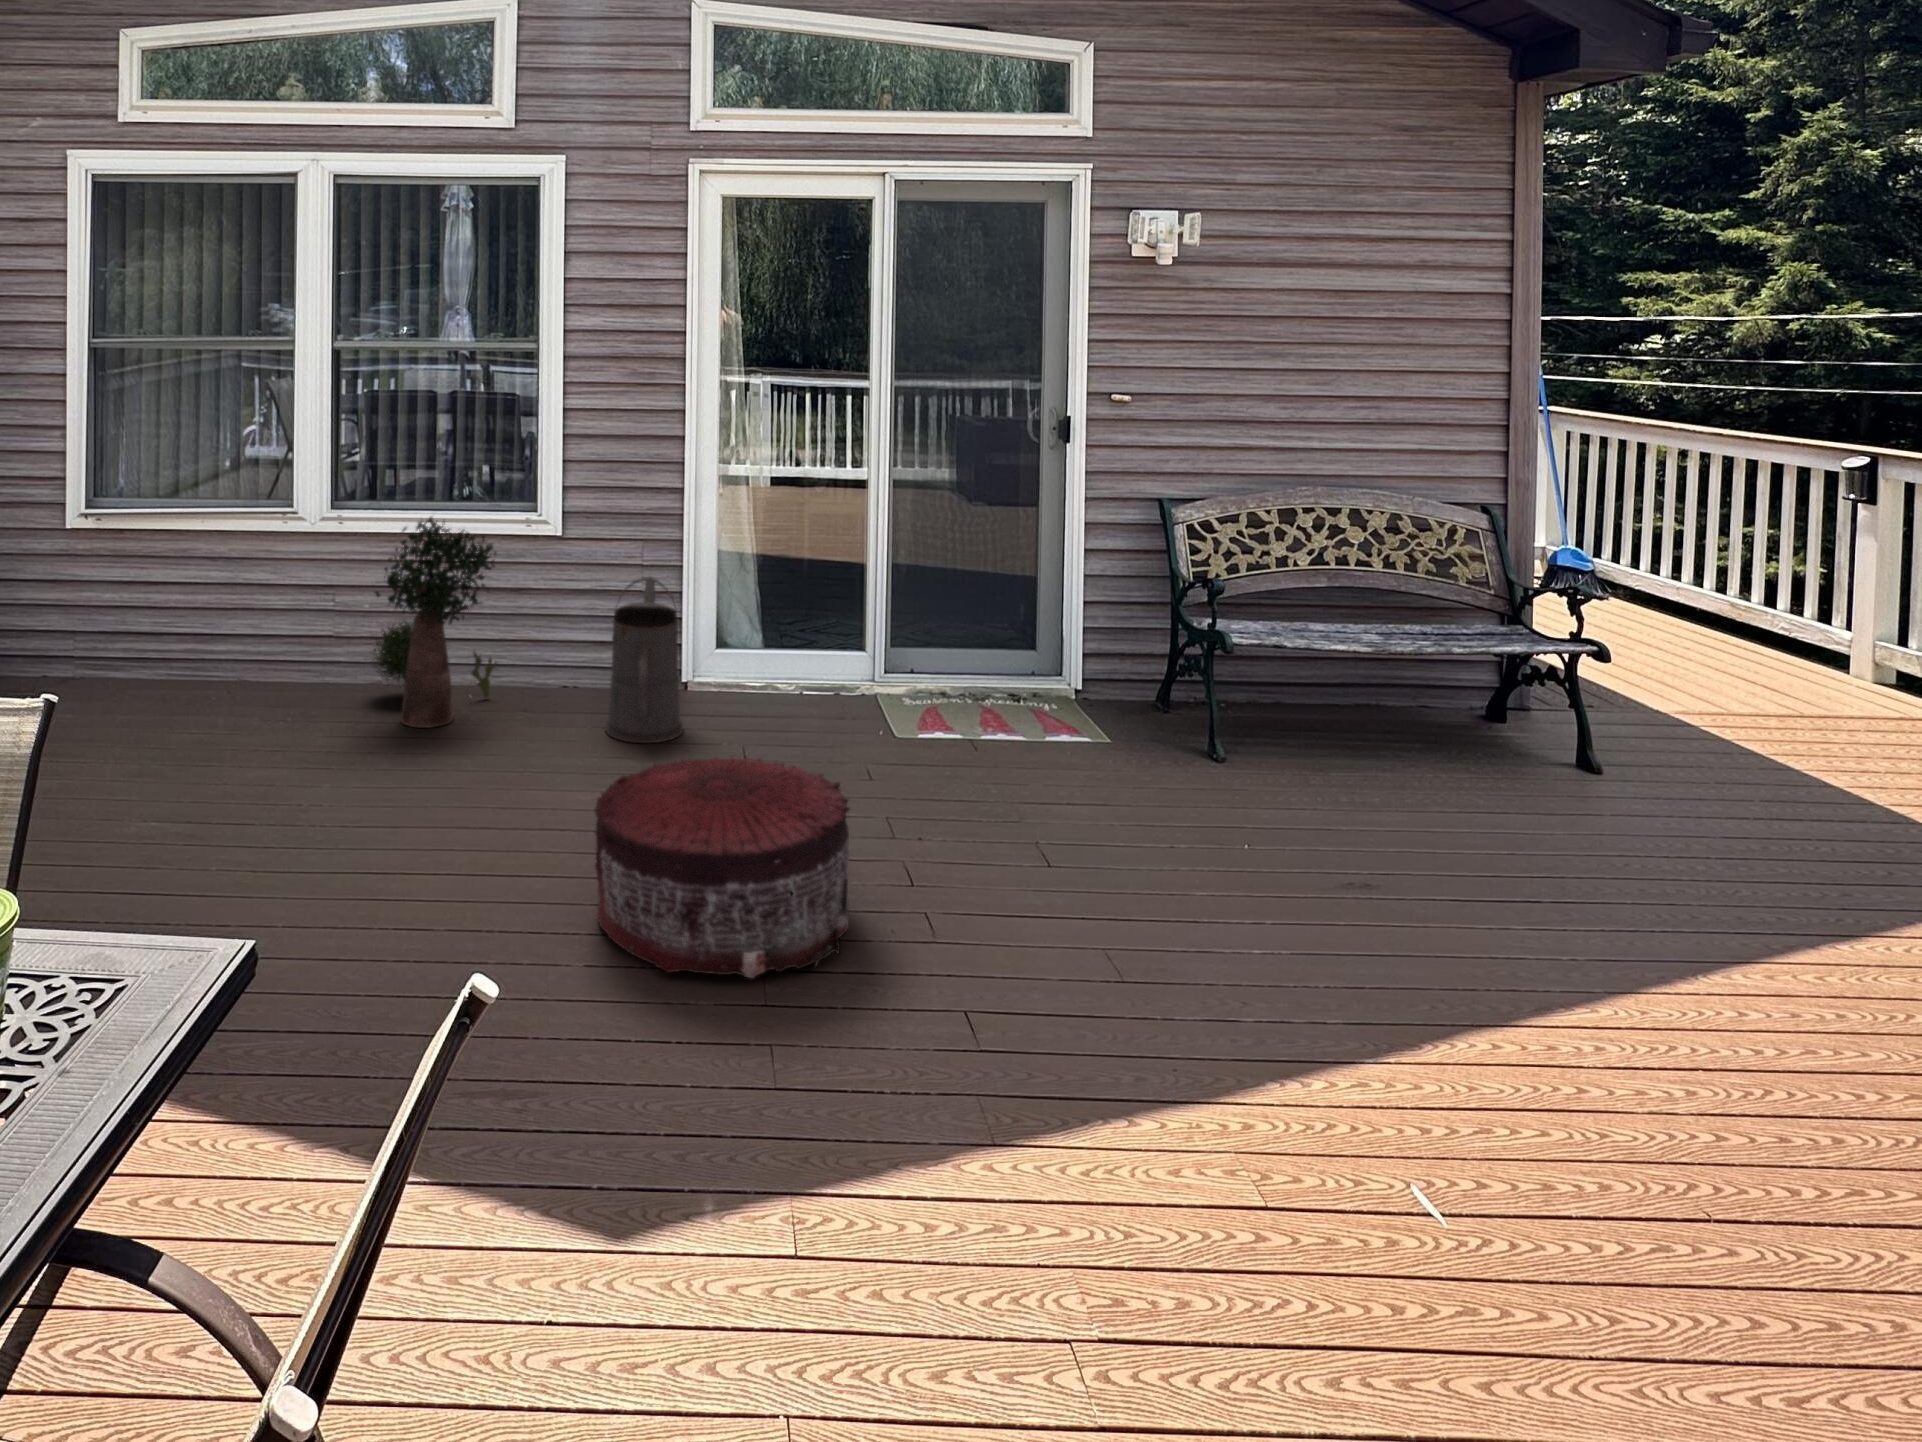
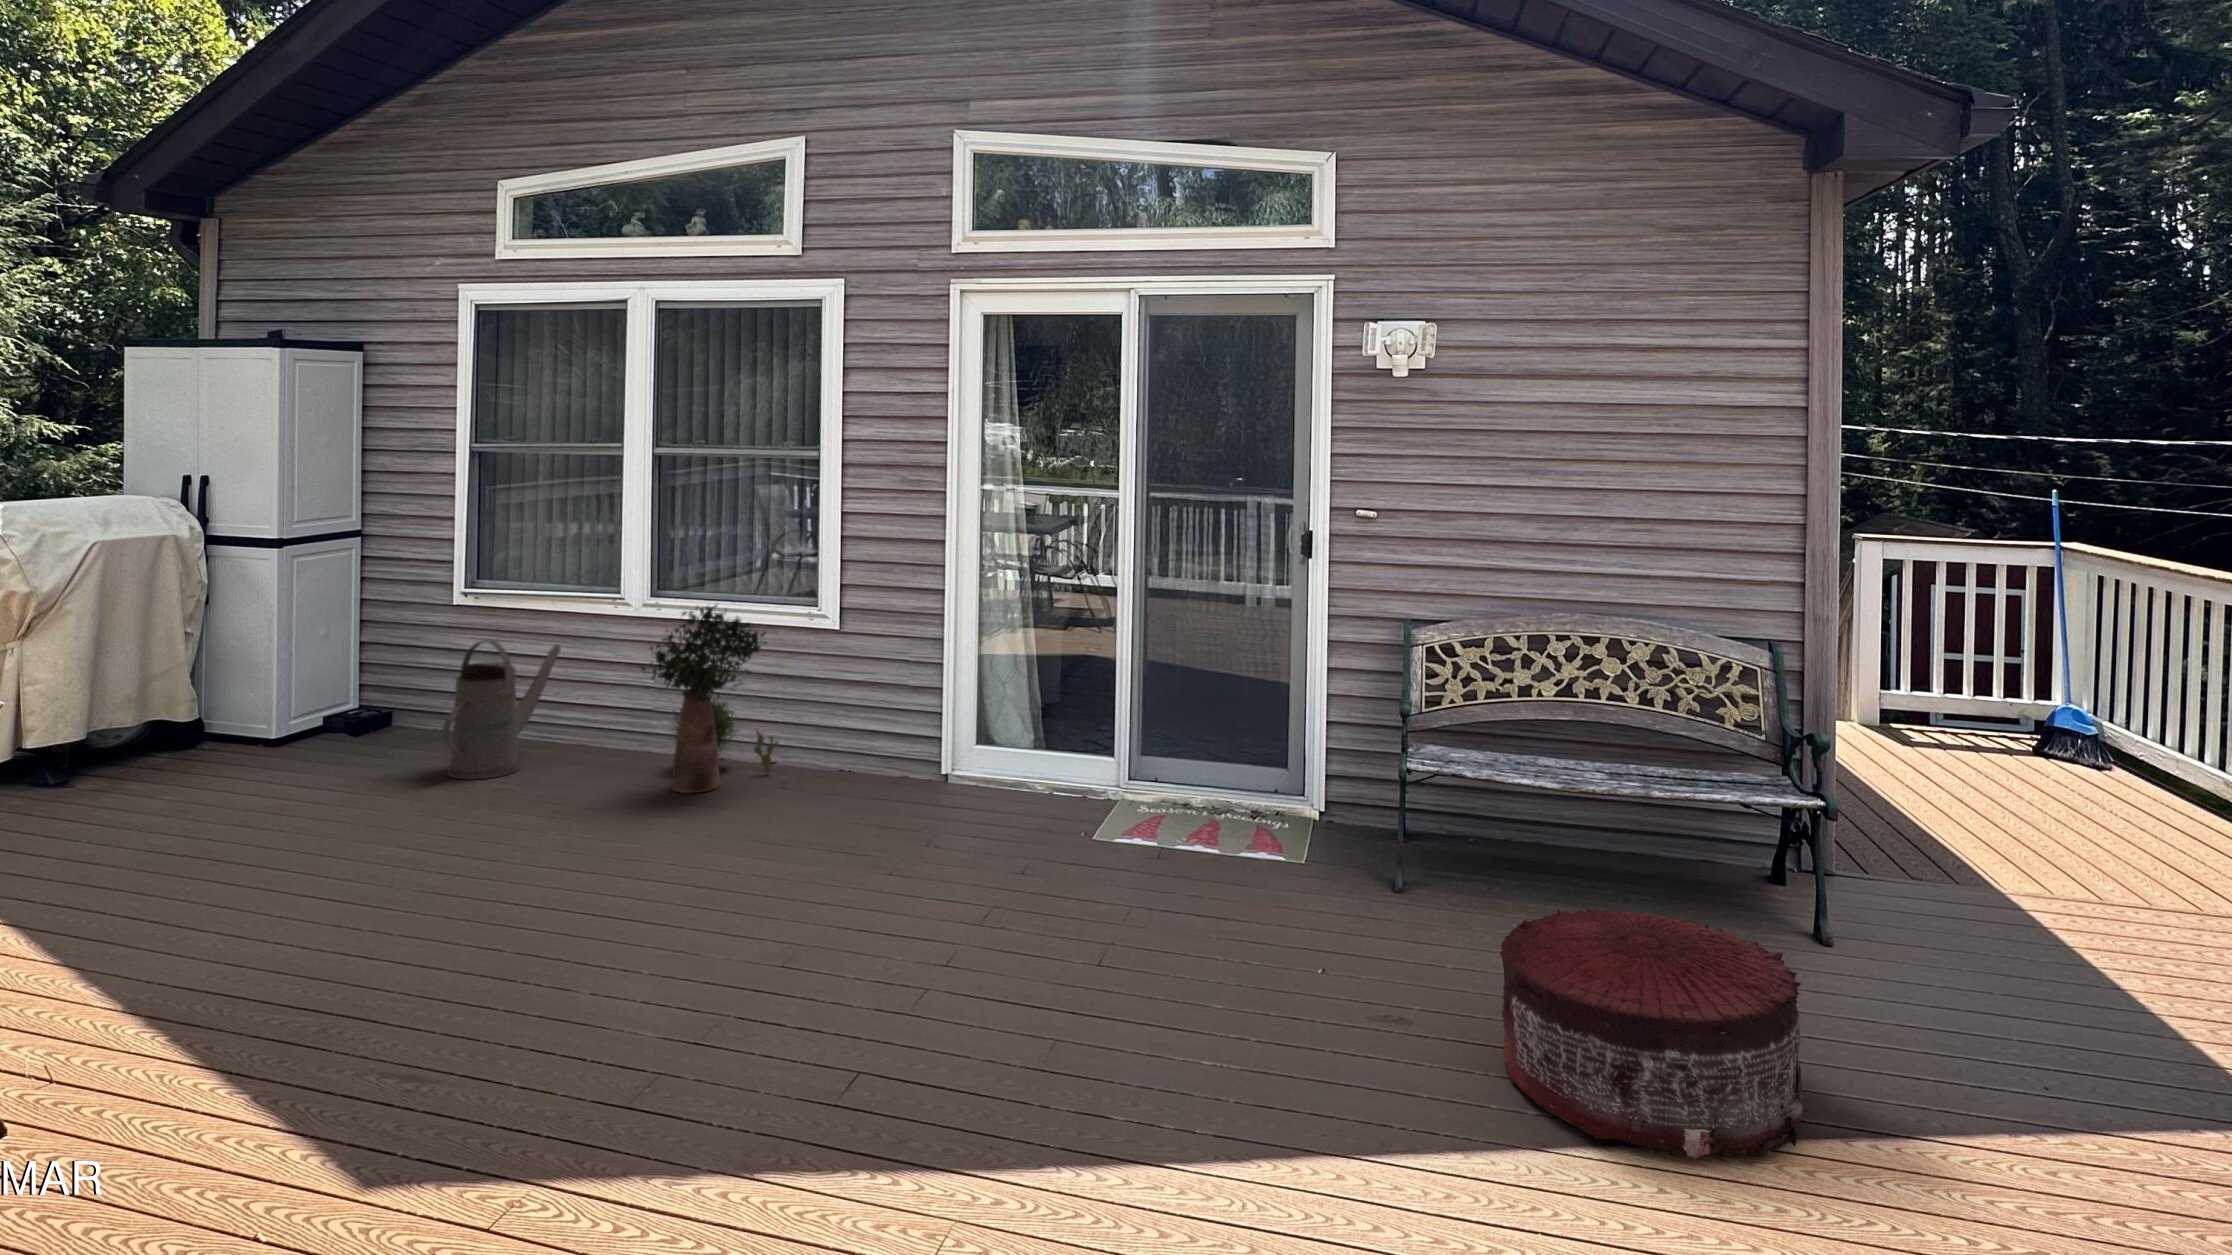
watering can: present [605,577,683,743] -> present [442,640,561,779]
pouf: present [594,757,850,978] -> present [1500,908,1803,1159]

